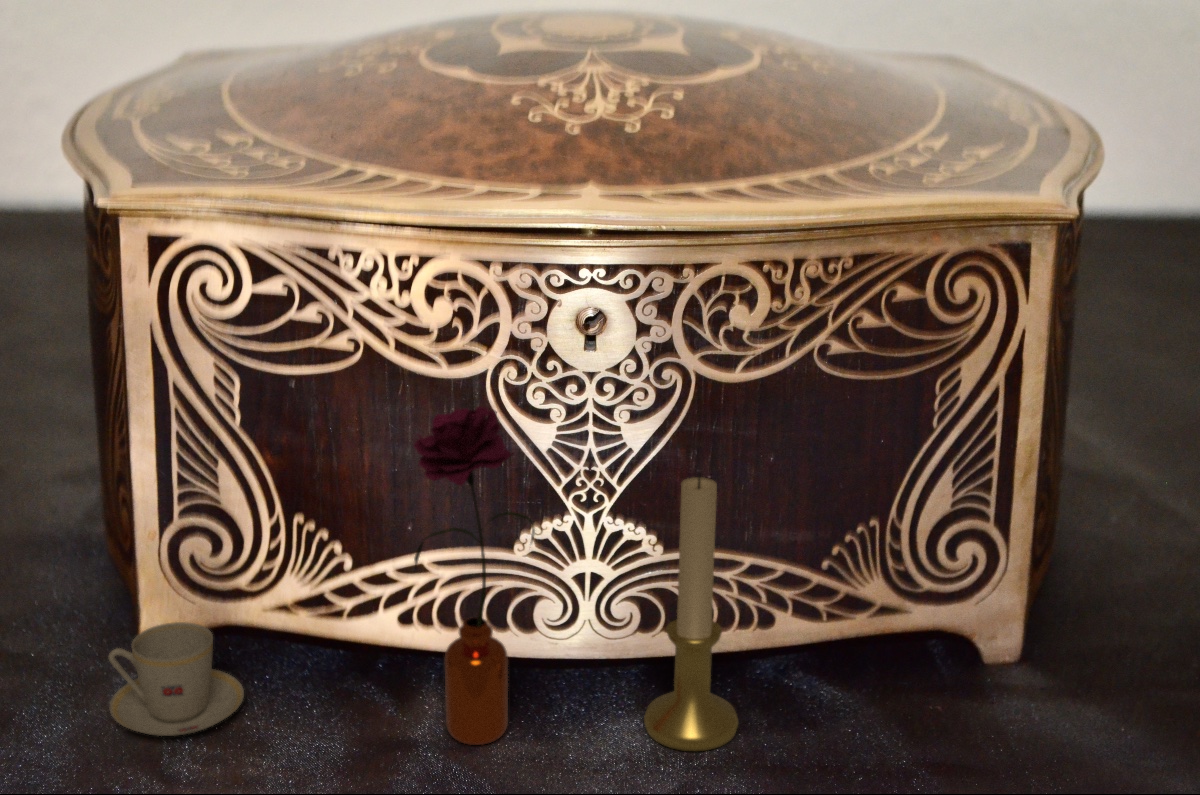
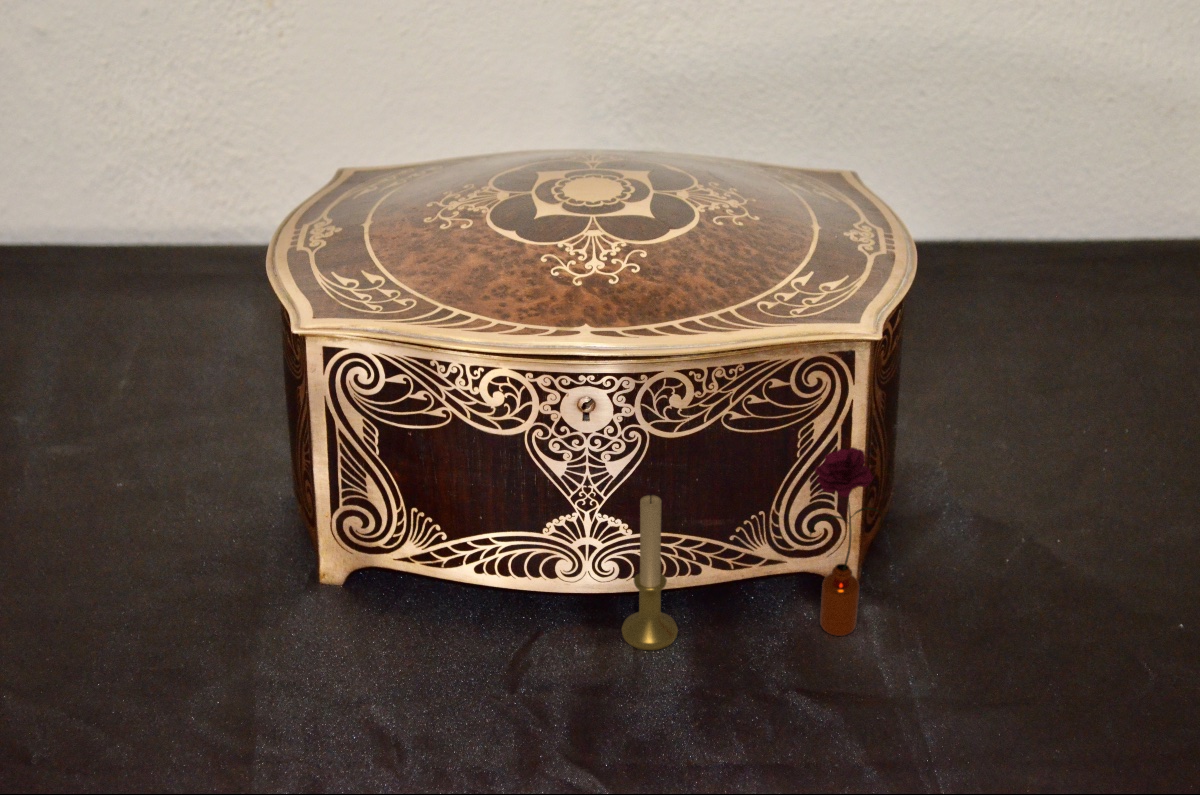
flower: present [414,406,535,745] -> present [810,447,883,636]
teacup: present [108,622,244,736] -> none [306,570,385,639]

